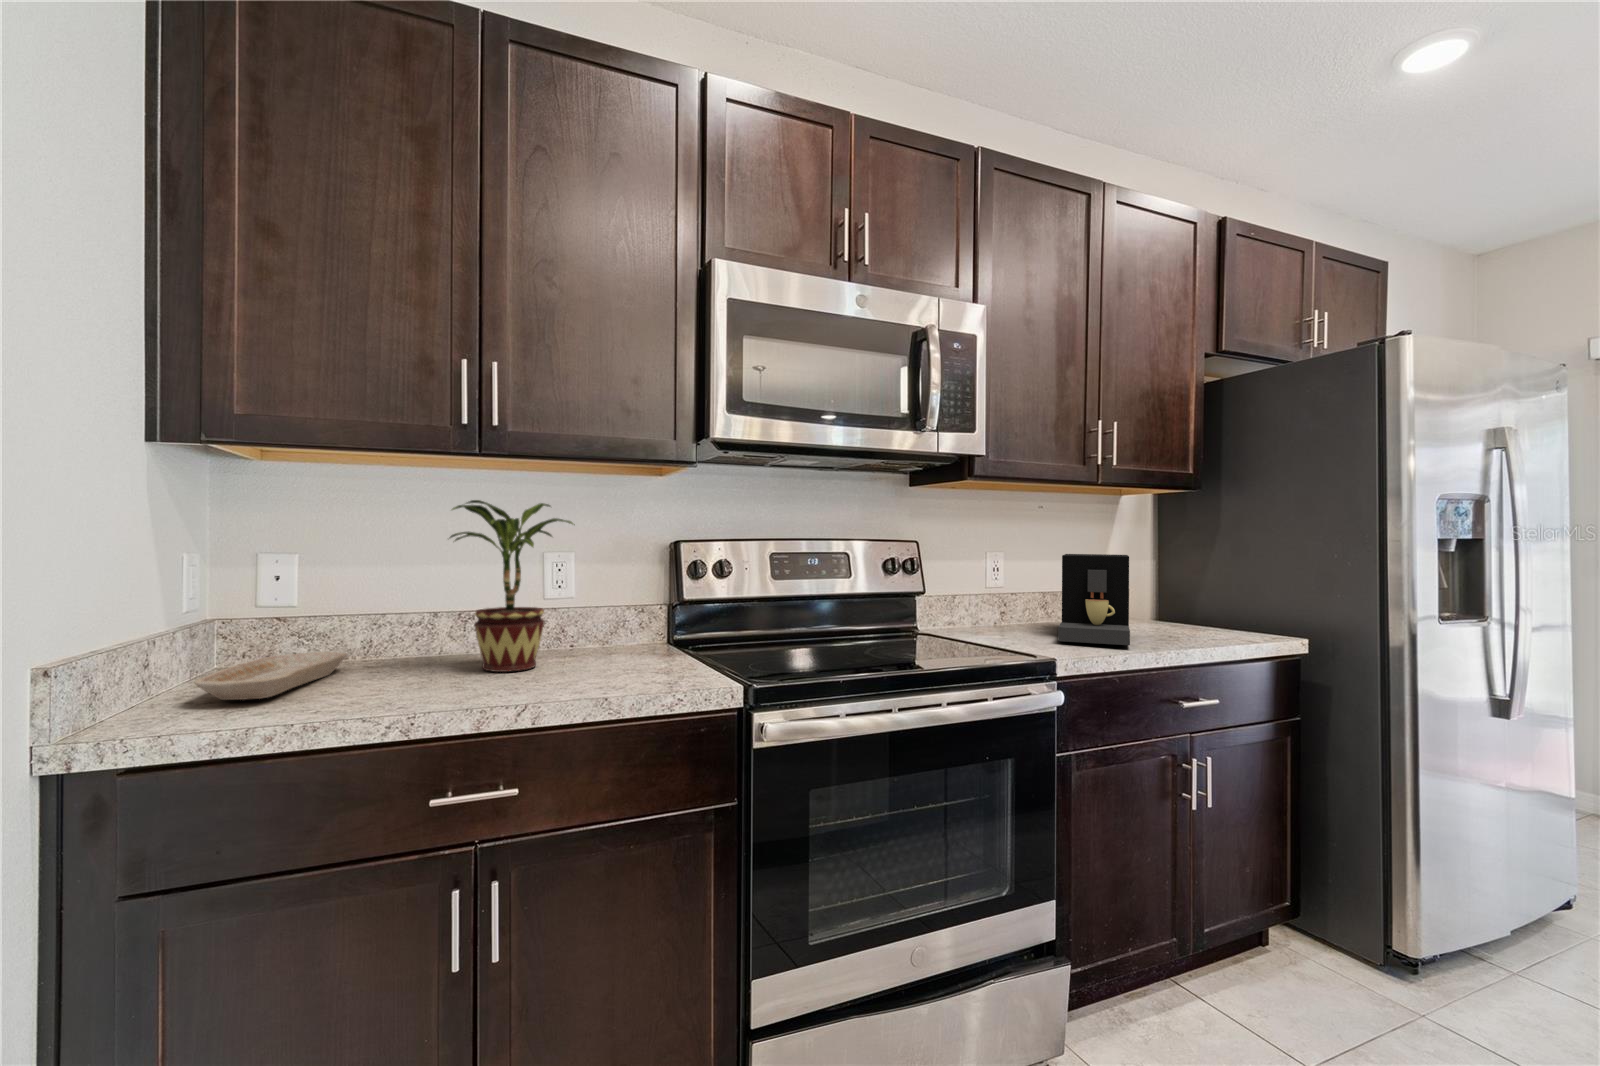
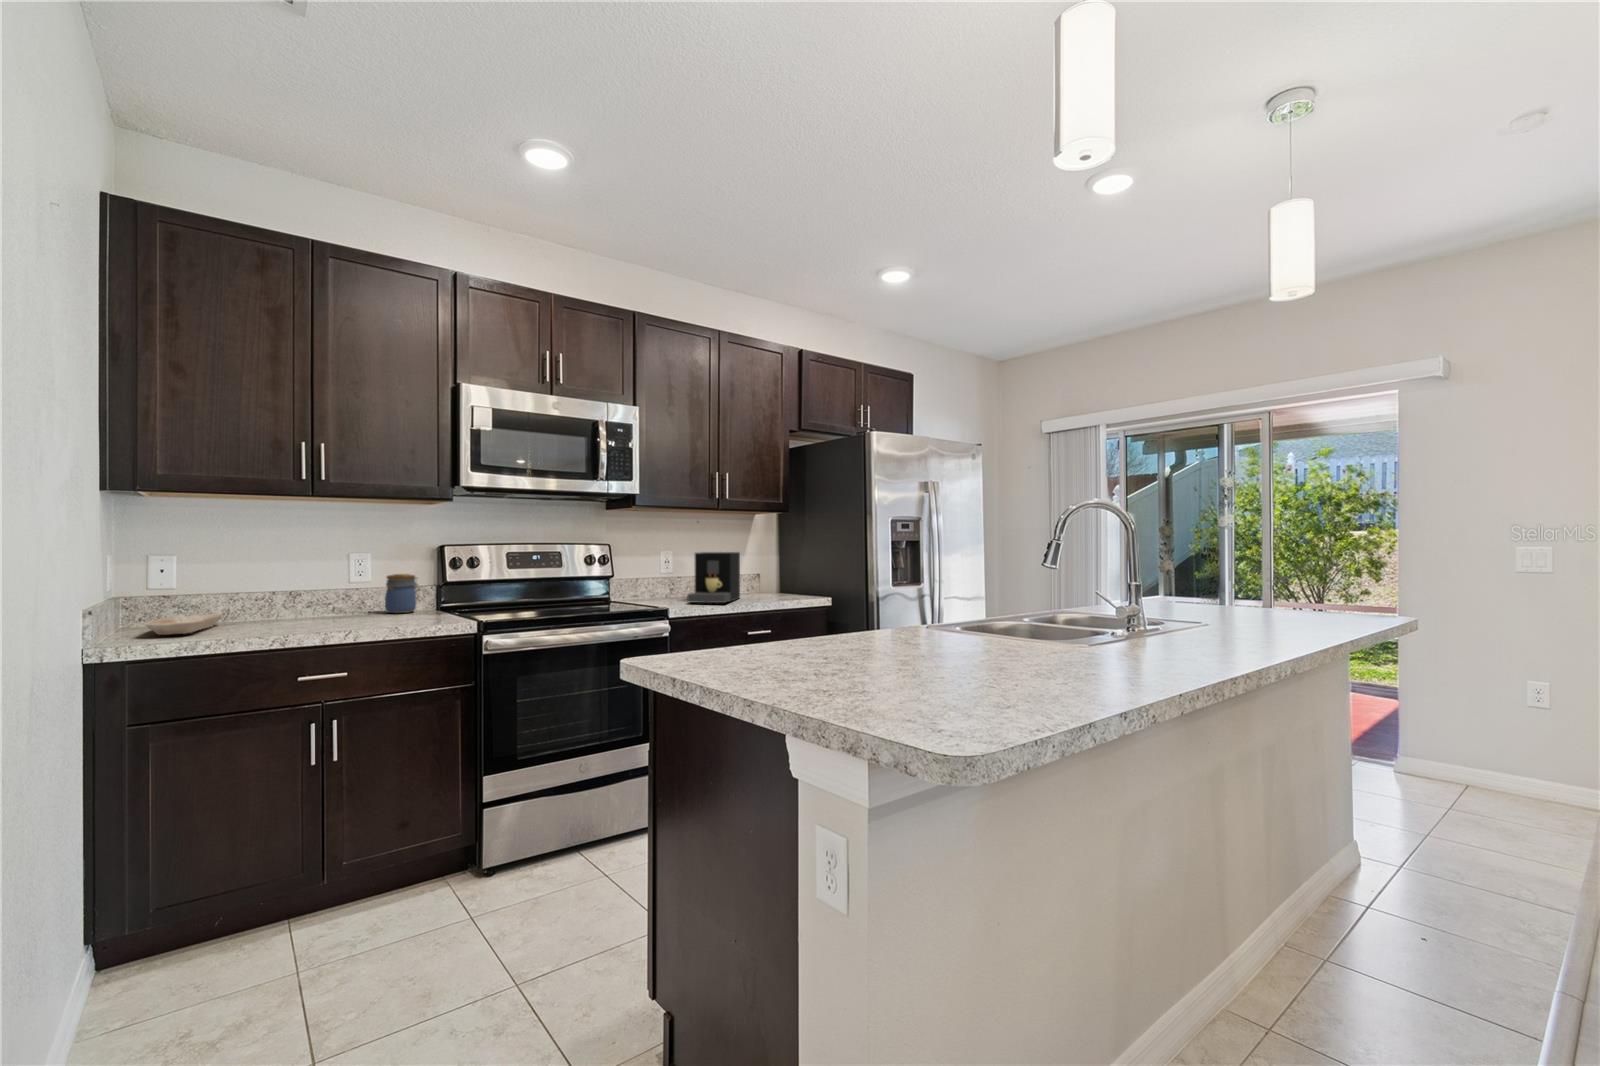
potted plant: present [450,500,575,672] -> none [292,522,376,622]
jar: none [593,586,643,651] -> present [385,574,418,613]

